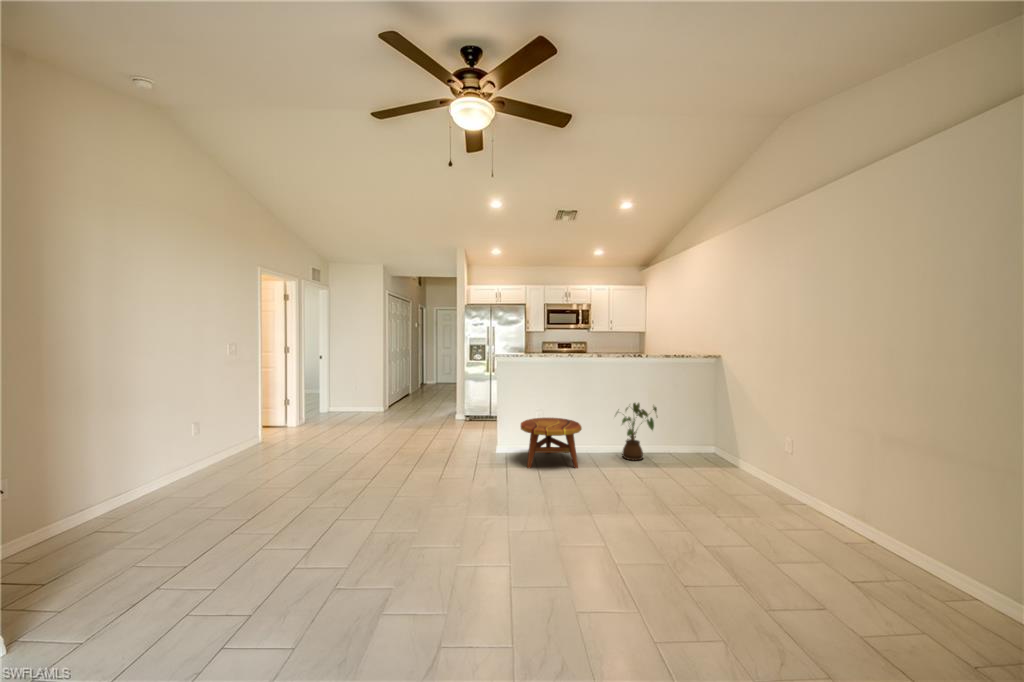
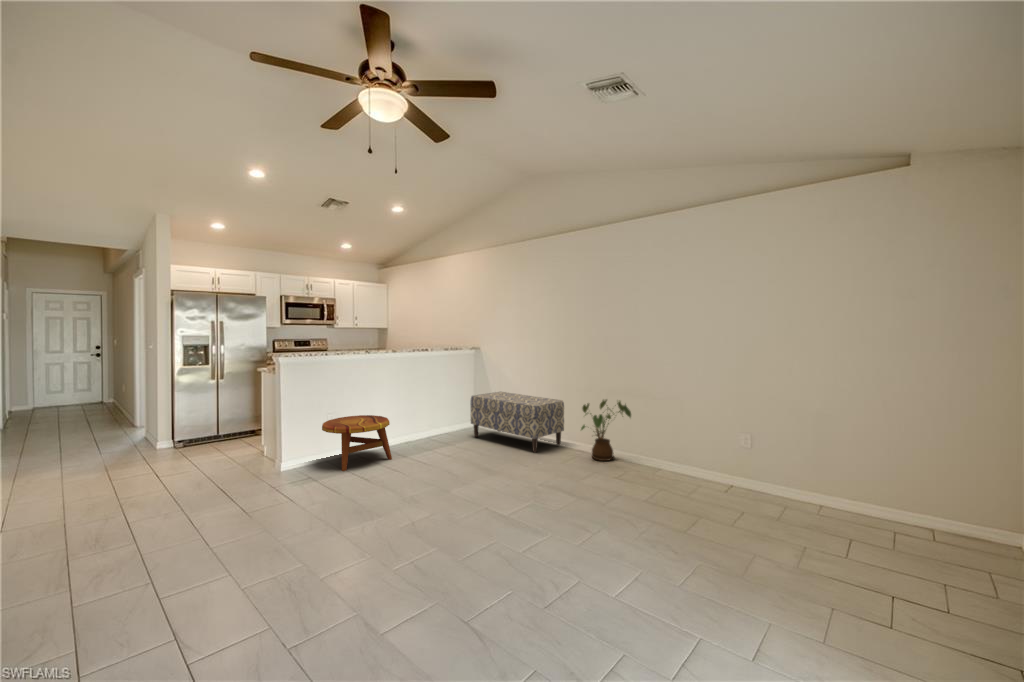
house plant: present [616,403,657,460] -> present [581,400,631,461]
bench: none [686,416,809,508] -> present [471,392,564,453]

